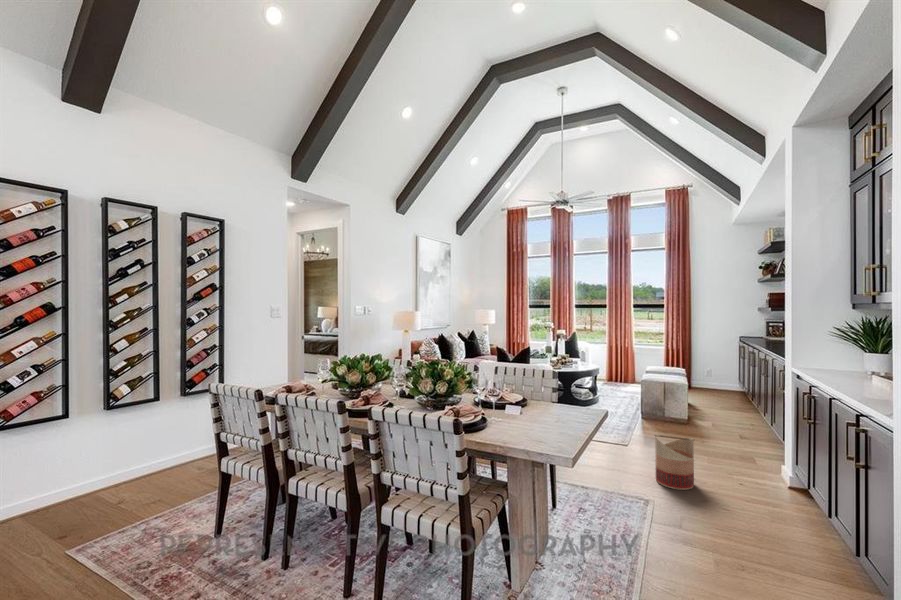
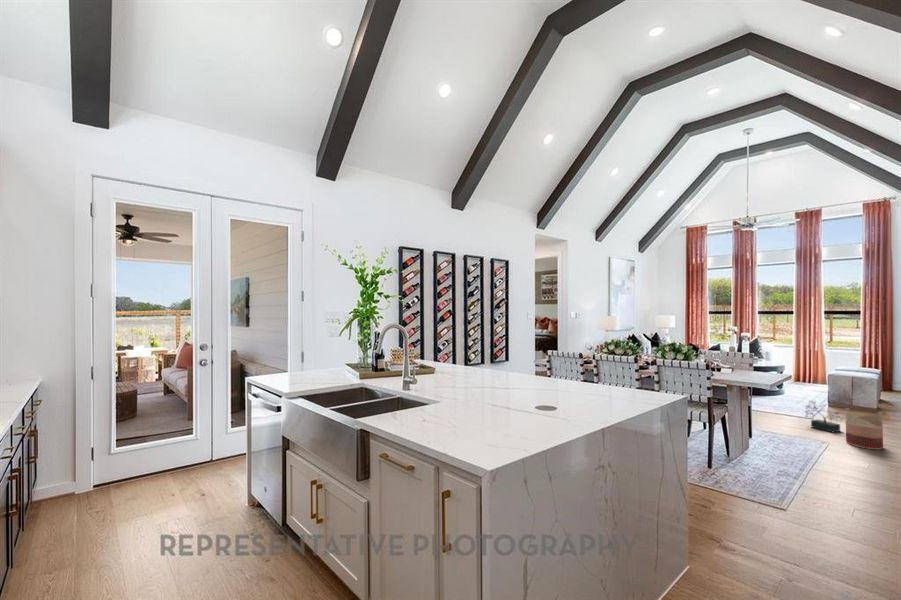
decorative plant: none [611,420,654,462] -> present [805,401,843,432]

